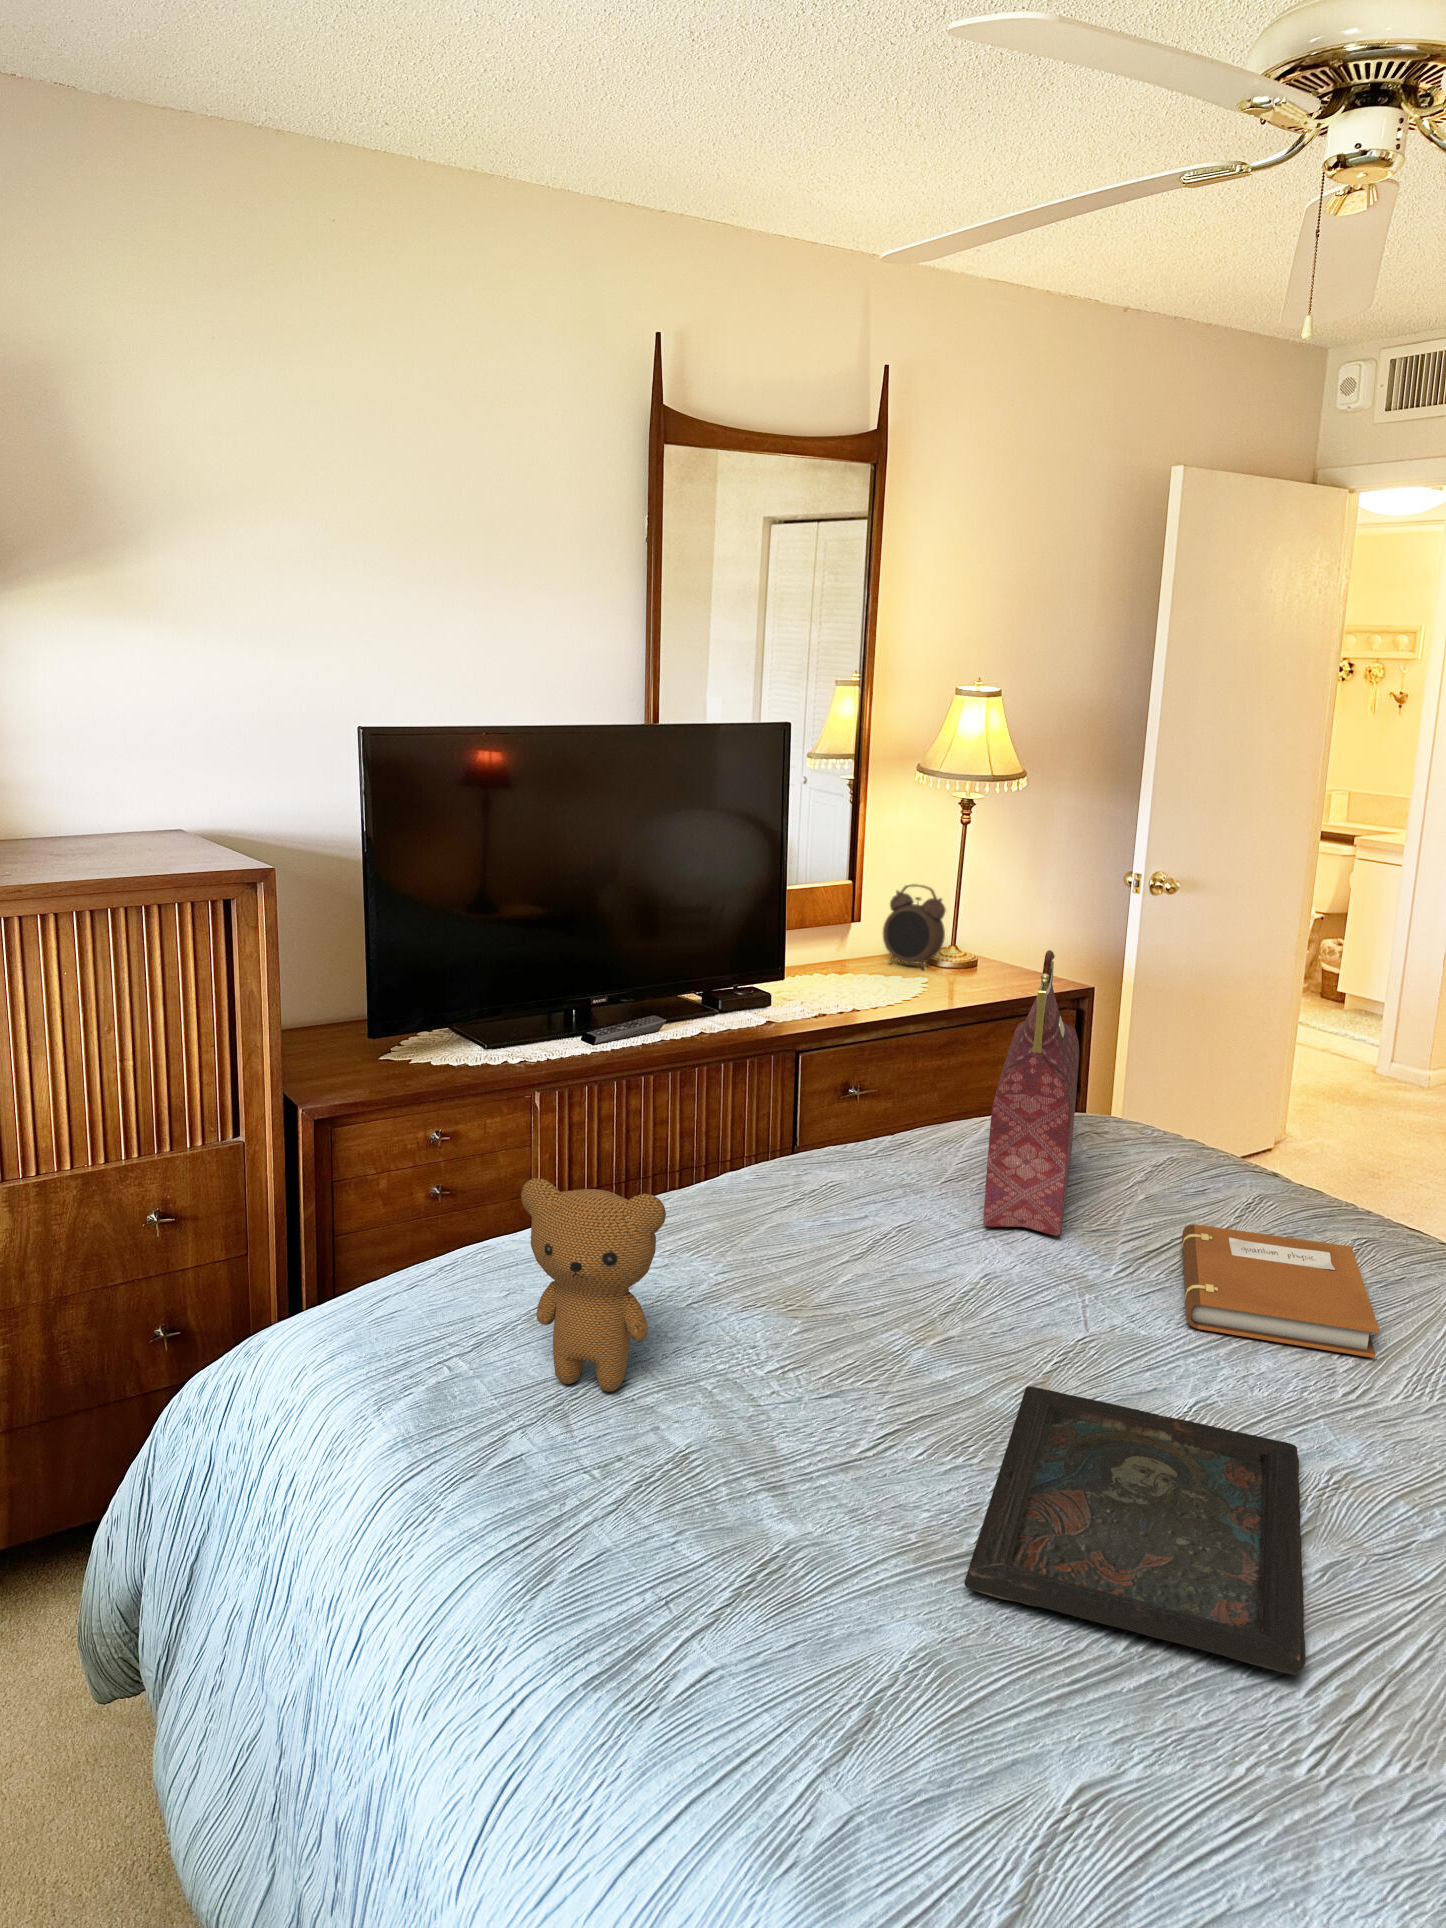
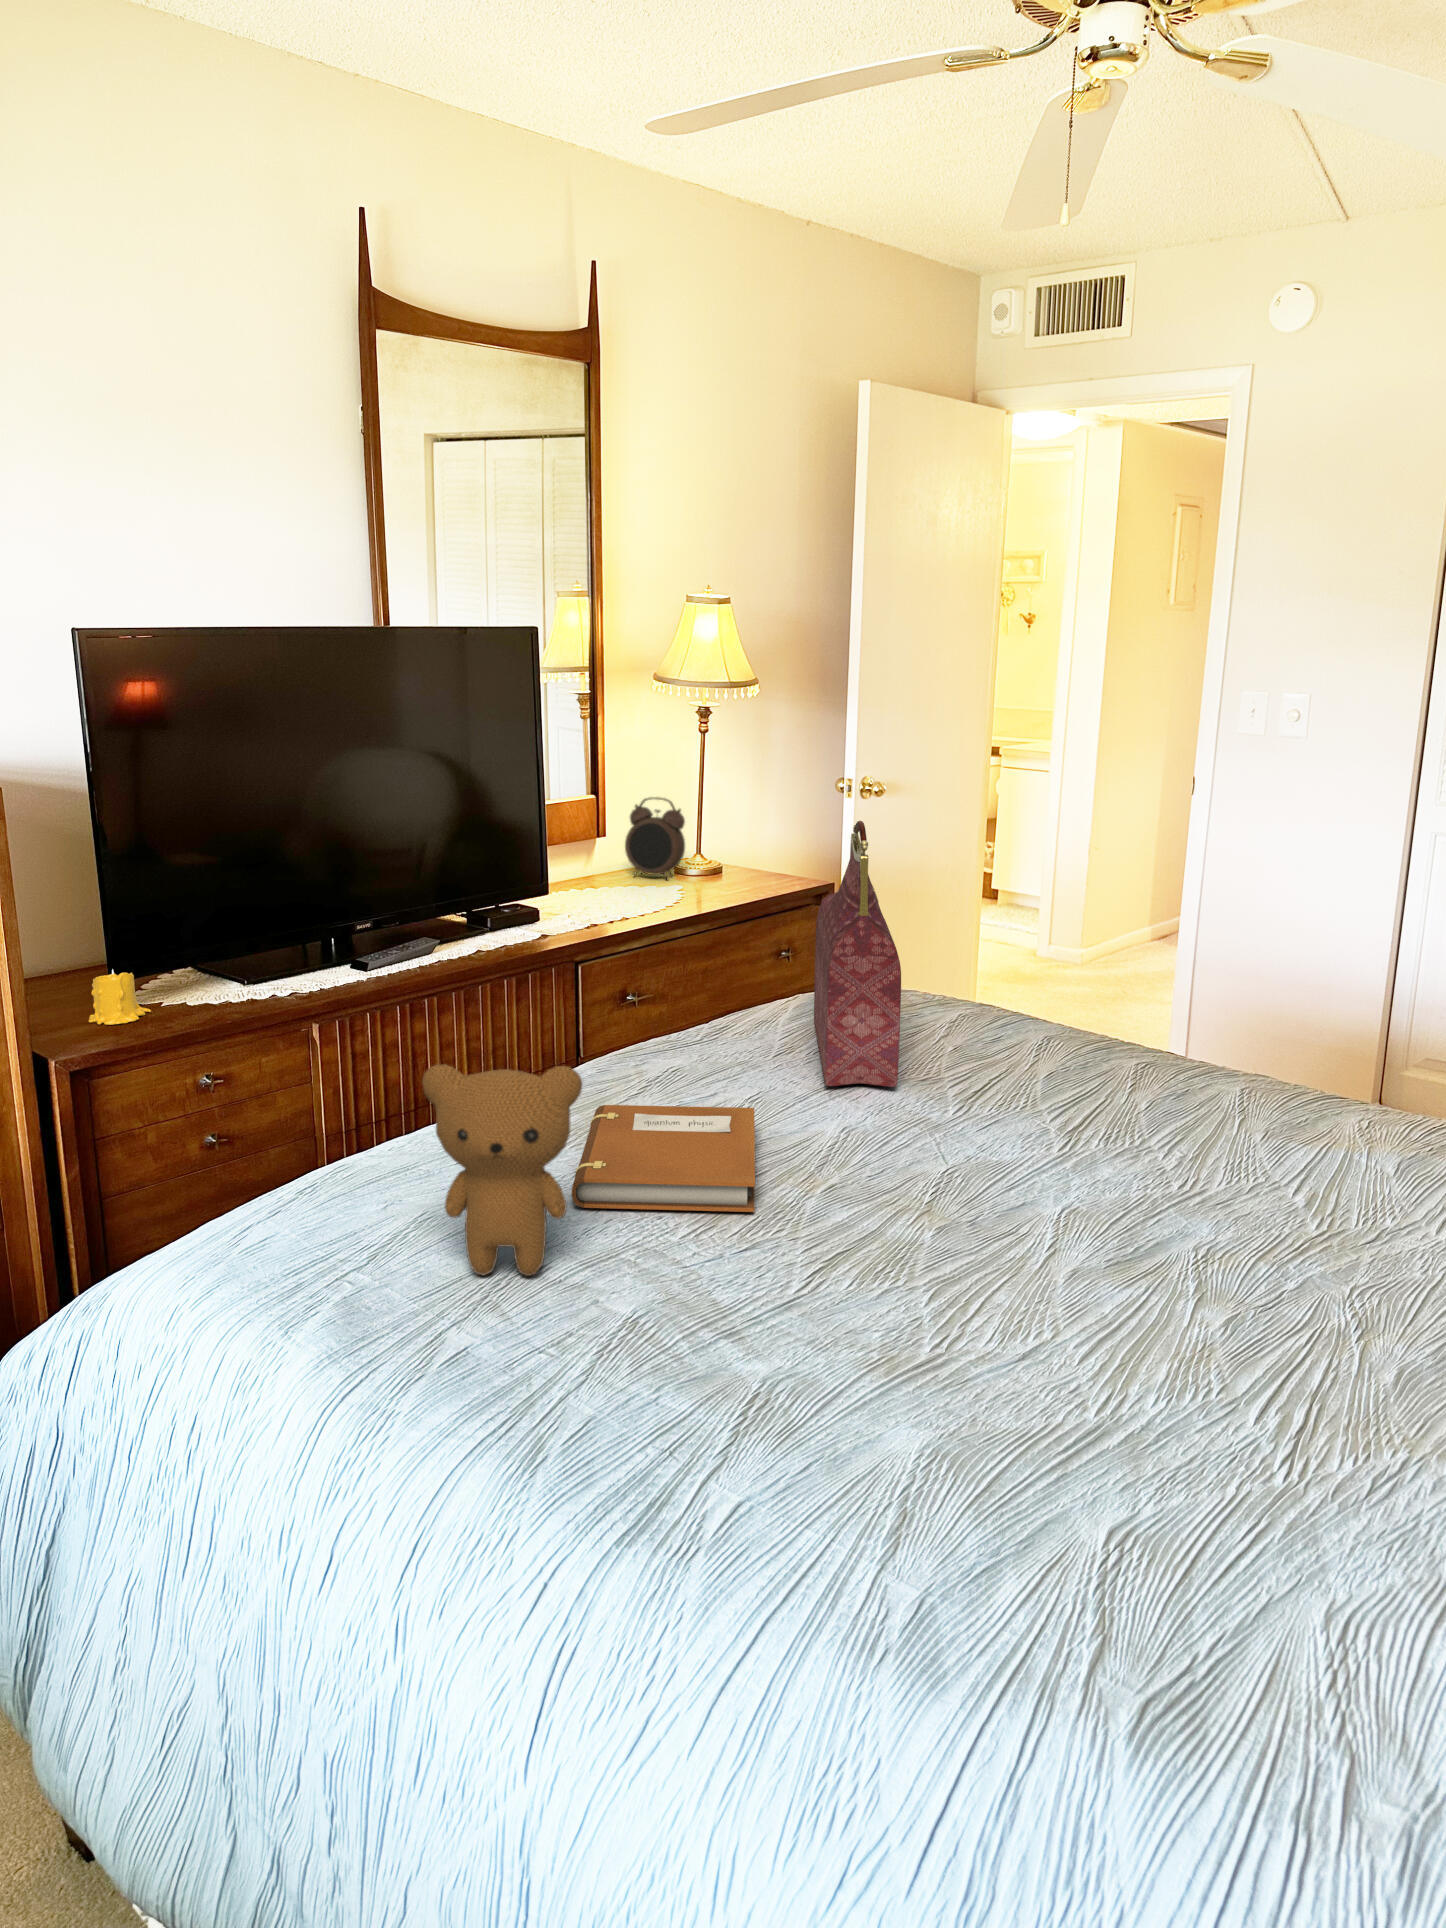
candle: none [334,1026,390,1079] -> present [89,969,151,1025]
notebook: present [1182,1224,1379,1358] -> present [572,1105,755,1212]
tray: present [965,1386,1305,1675] -> none [924,1212,1252,1405]

